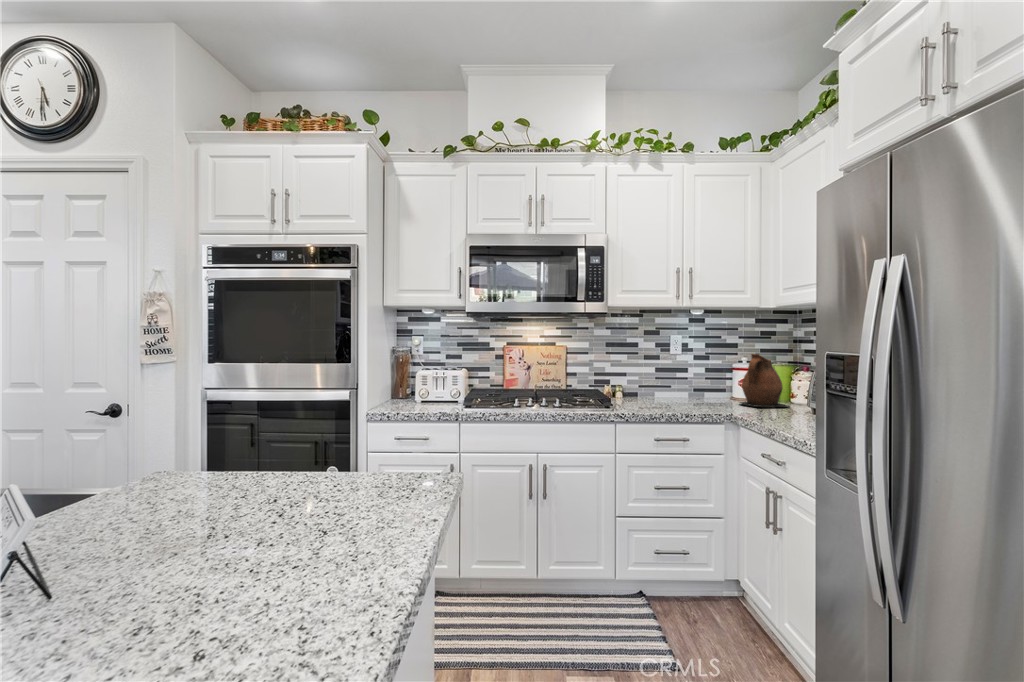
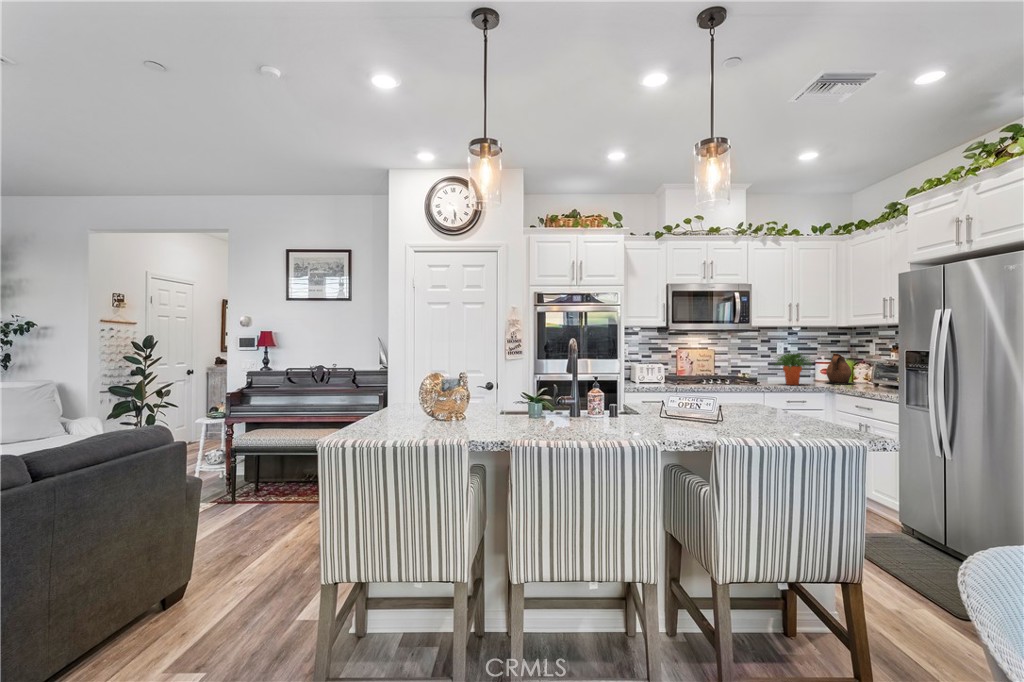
potted plant: none [648,351,716,408] -> present [775,353,811,385]

